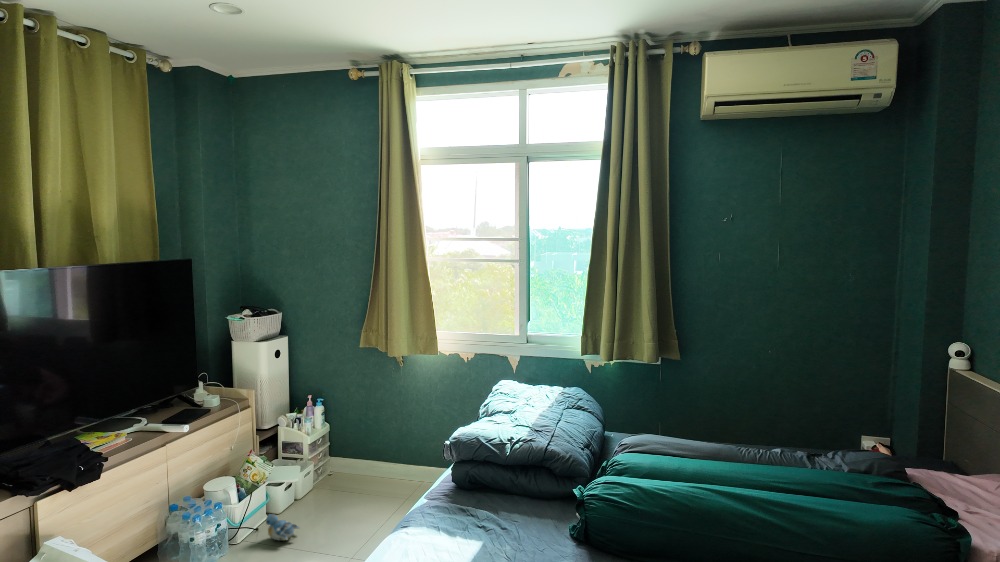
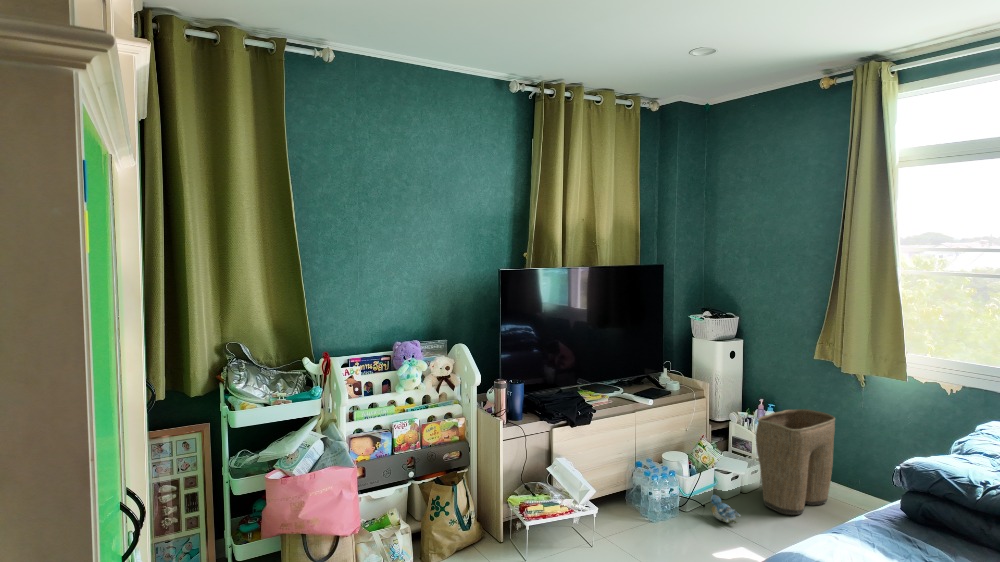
laundry basket: none [309,398,379,510] -> present [756,409,835,515]

